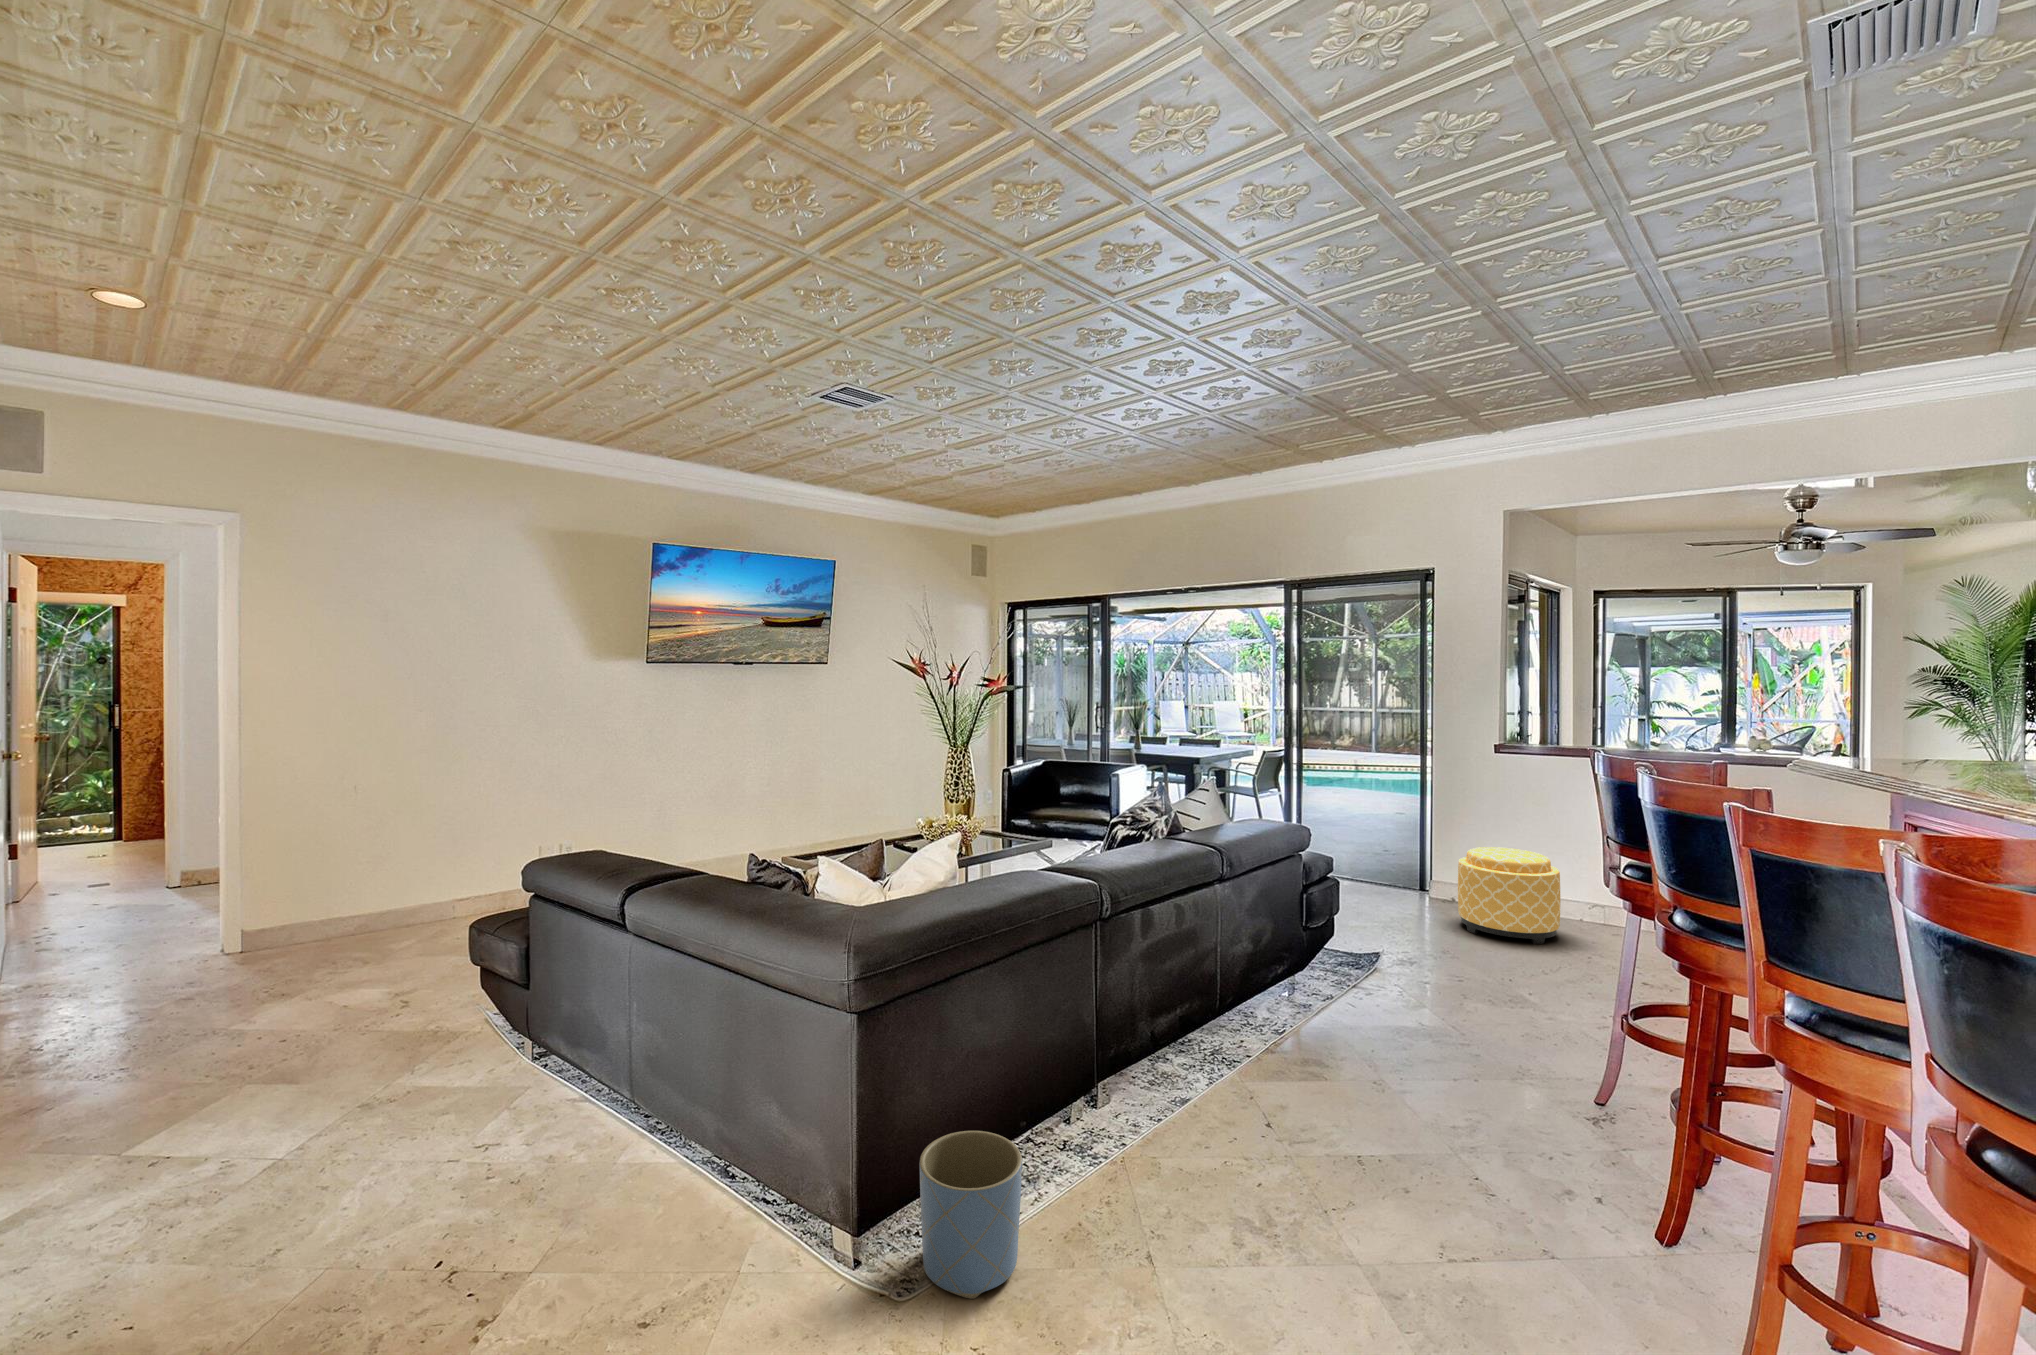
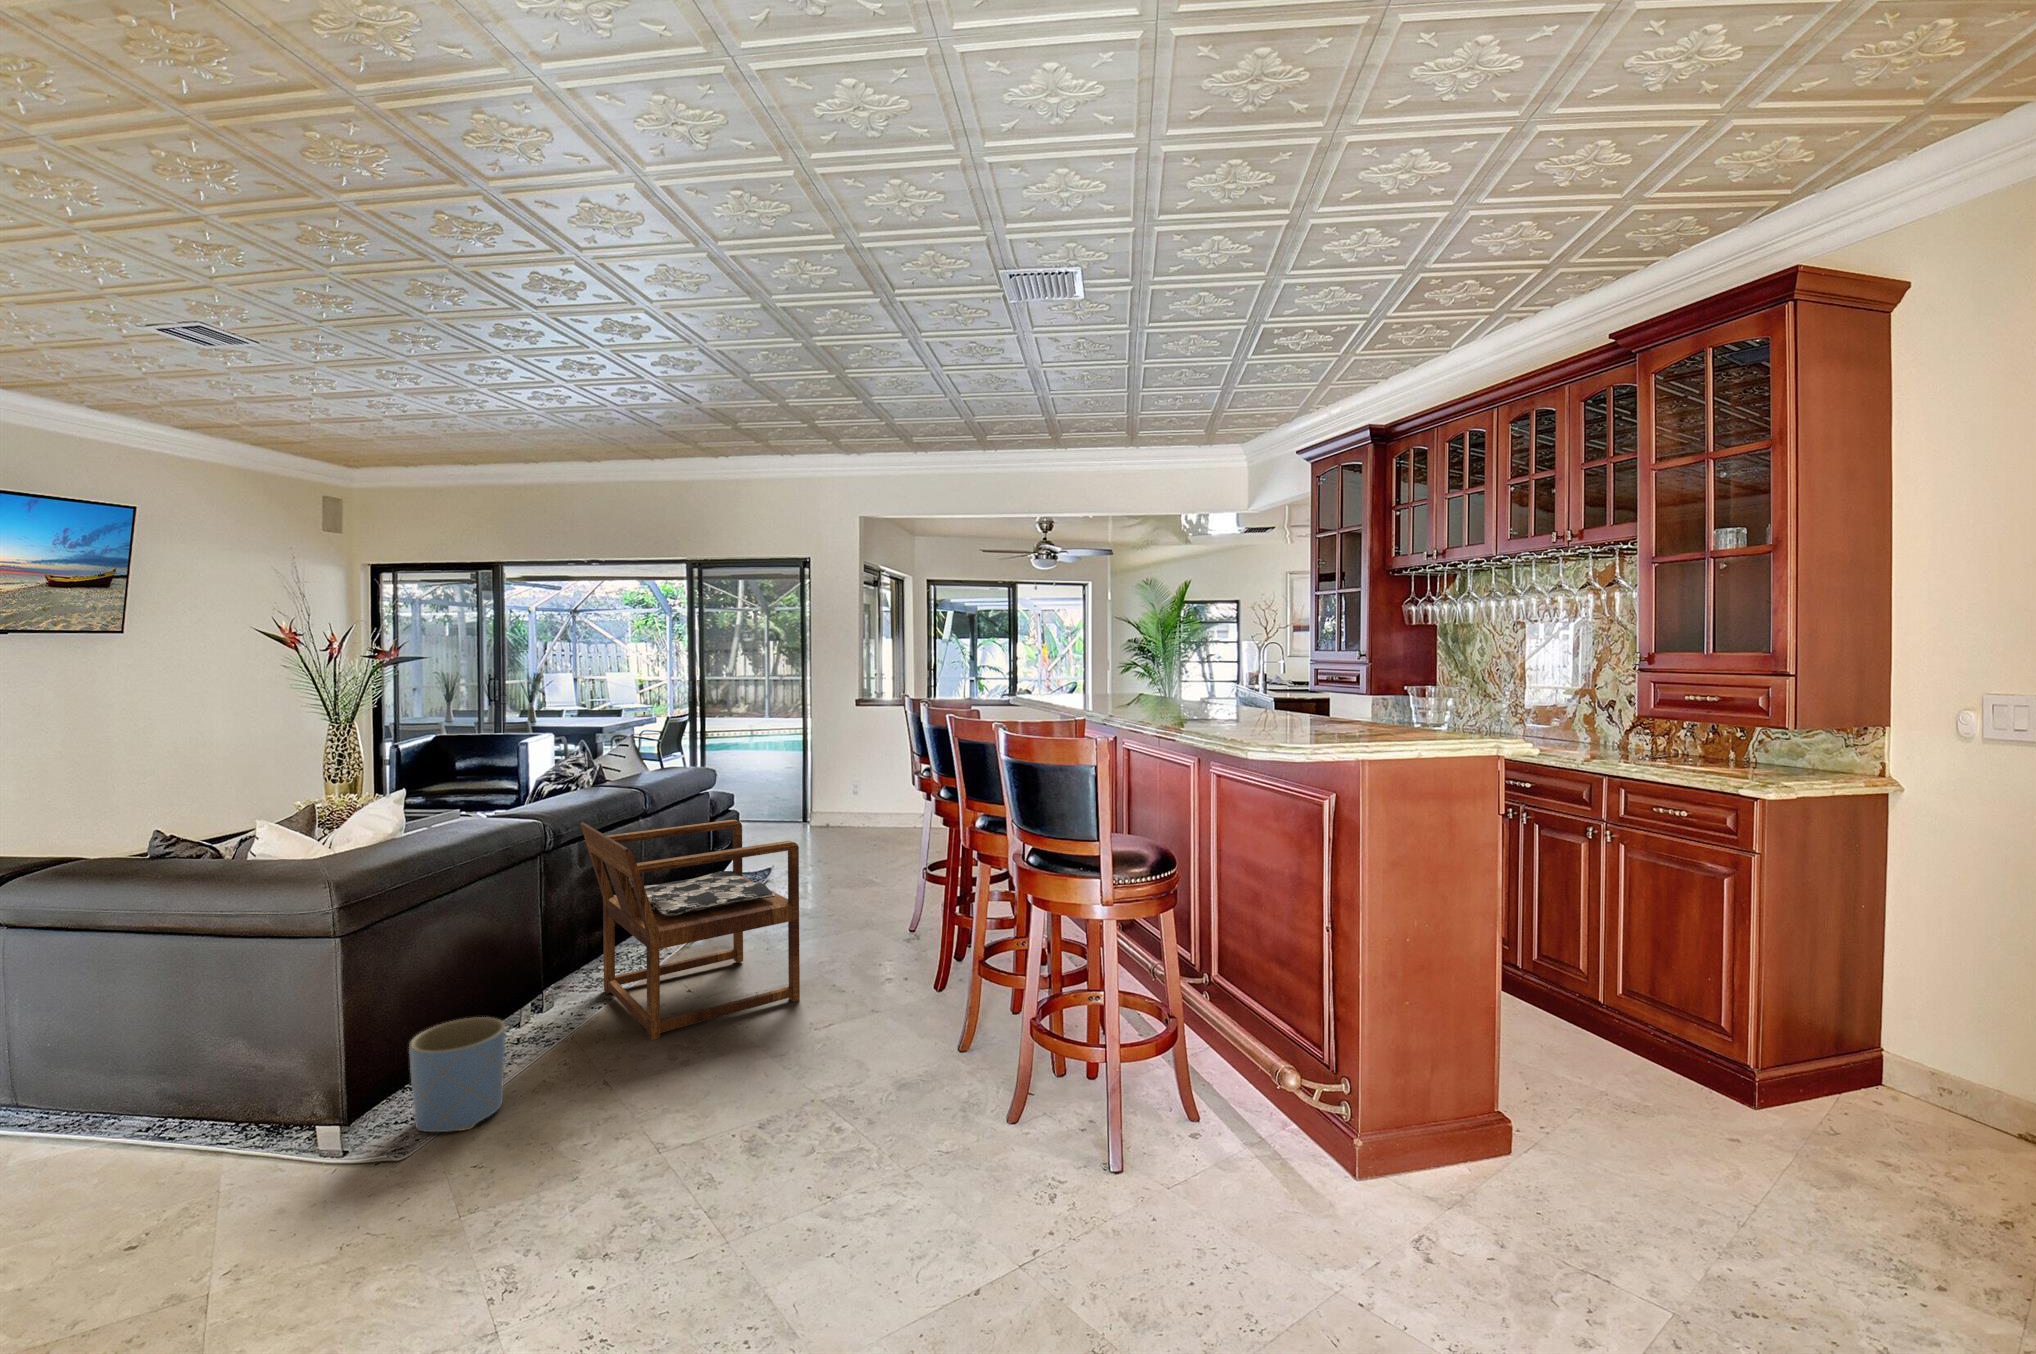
ottoman: present [1458,847,1560,944] -> none [829,779,896,847]
armchair: none [1141,885,1433,1223] -> present [580,820,800,1040]

